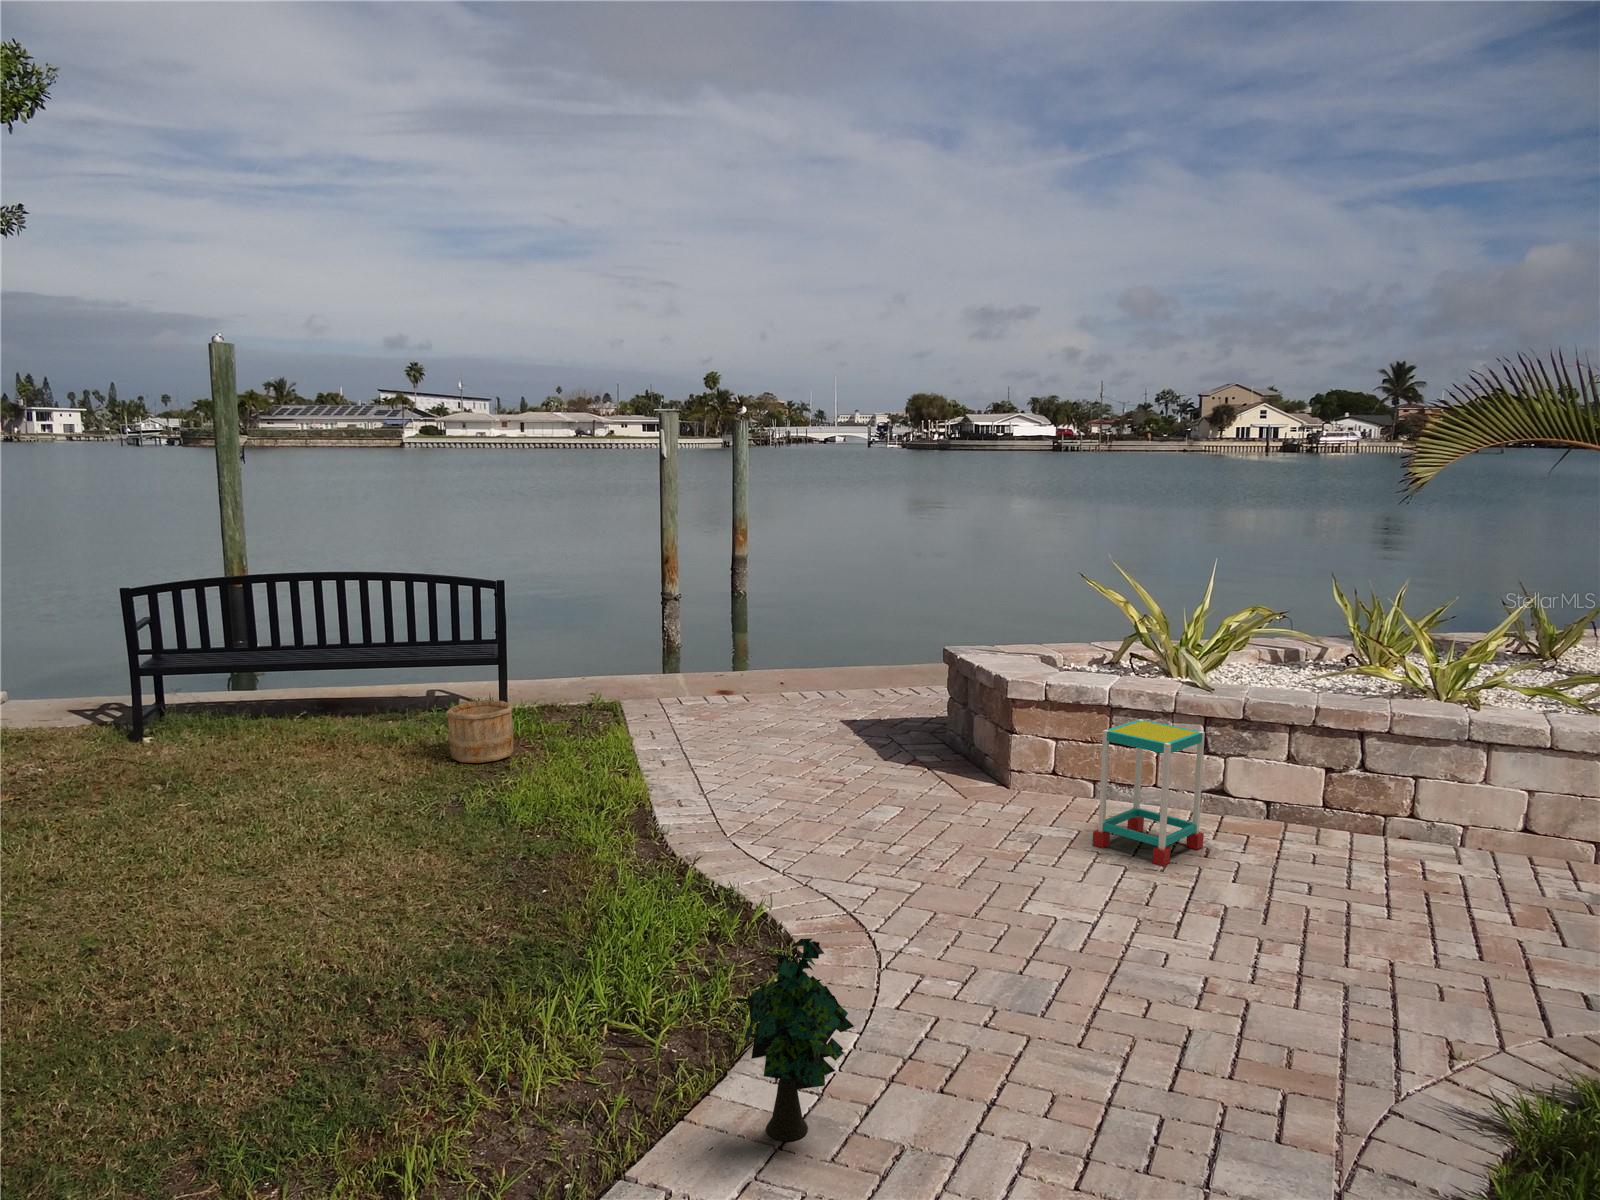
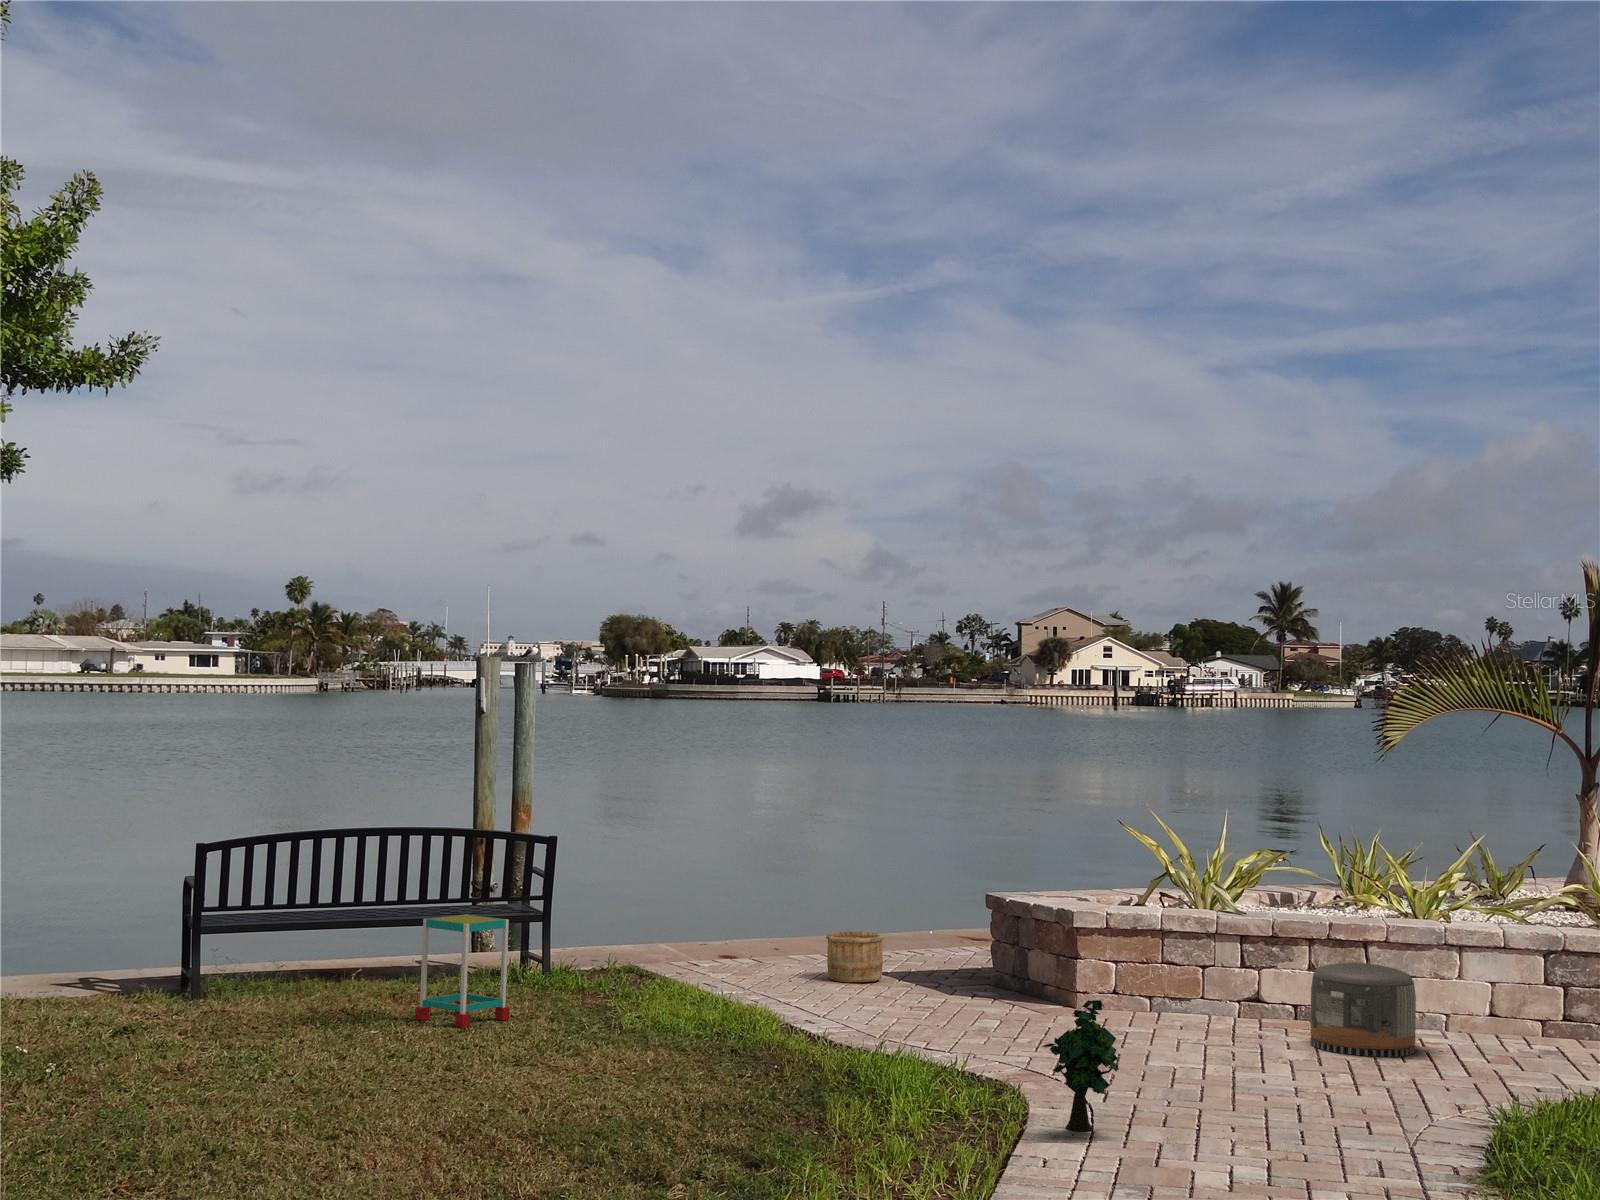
wooden bucket: present [446,700,513,763] -> present [826,931,884,982]
side table: present [1093,719,1205,866] -> present [415,914,510,1028]
pouf: none [1269,772,1417,908] -> present [1310,963,1416,1057]

